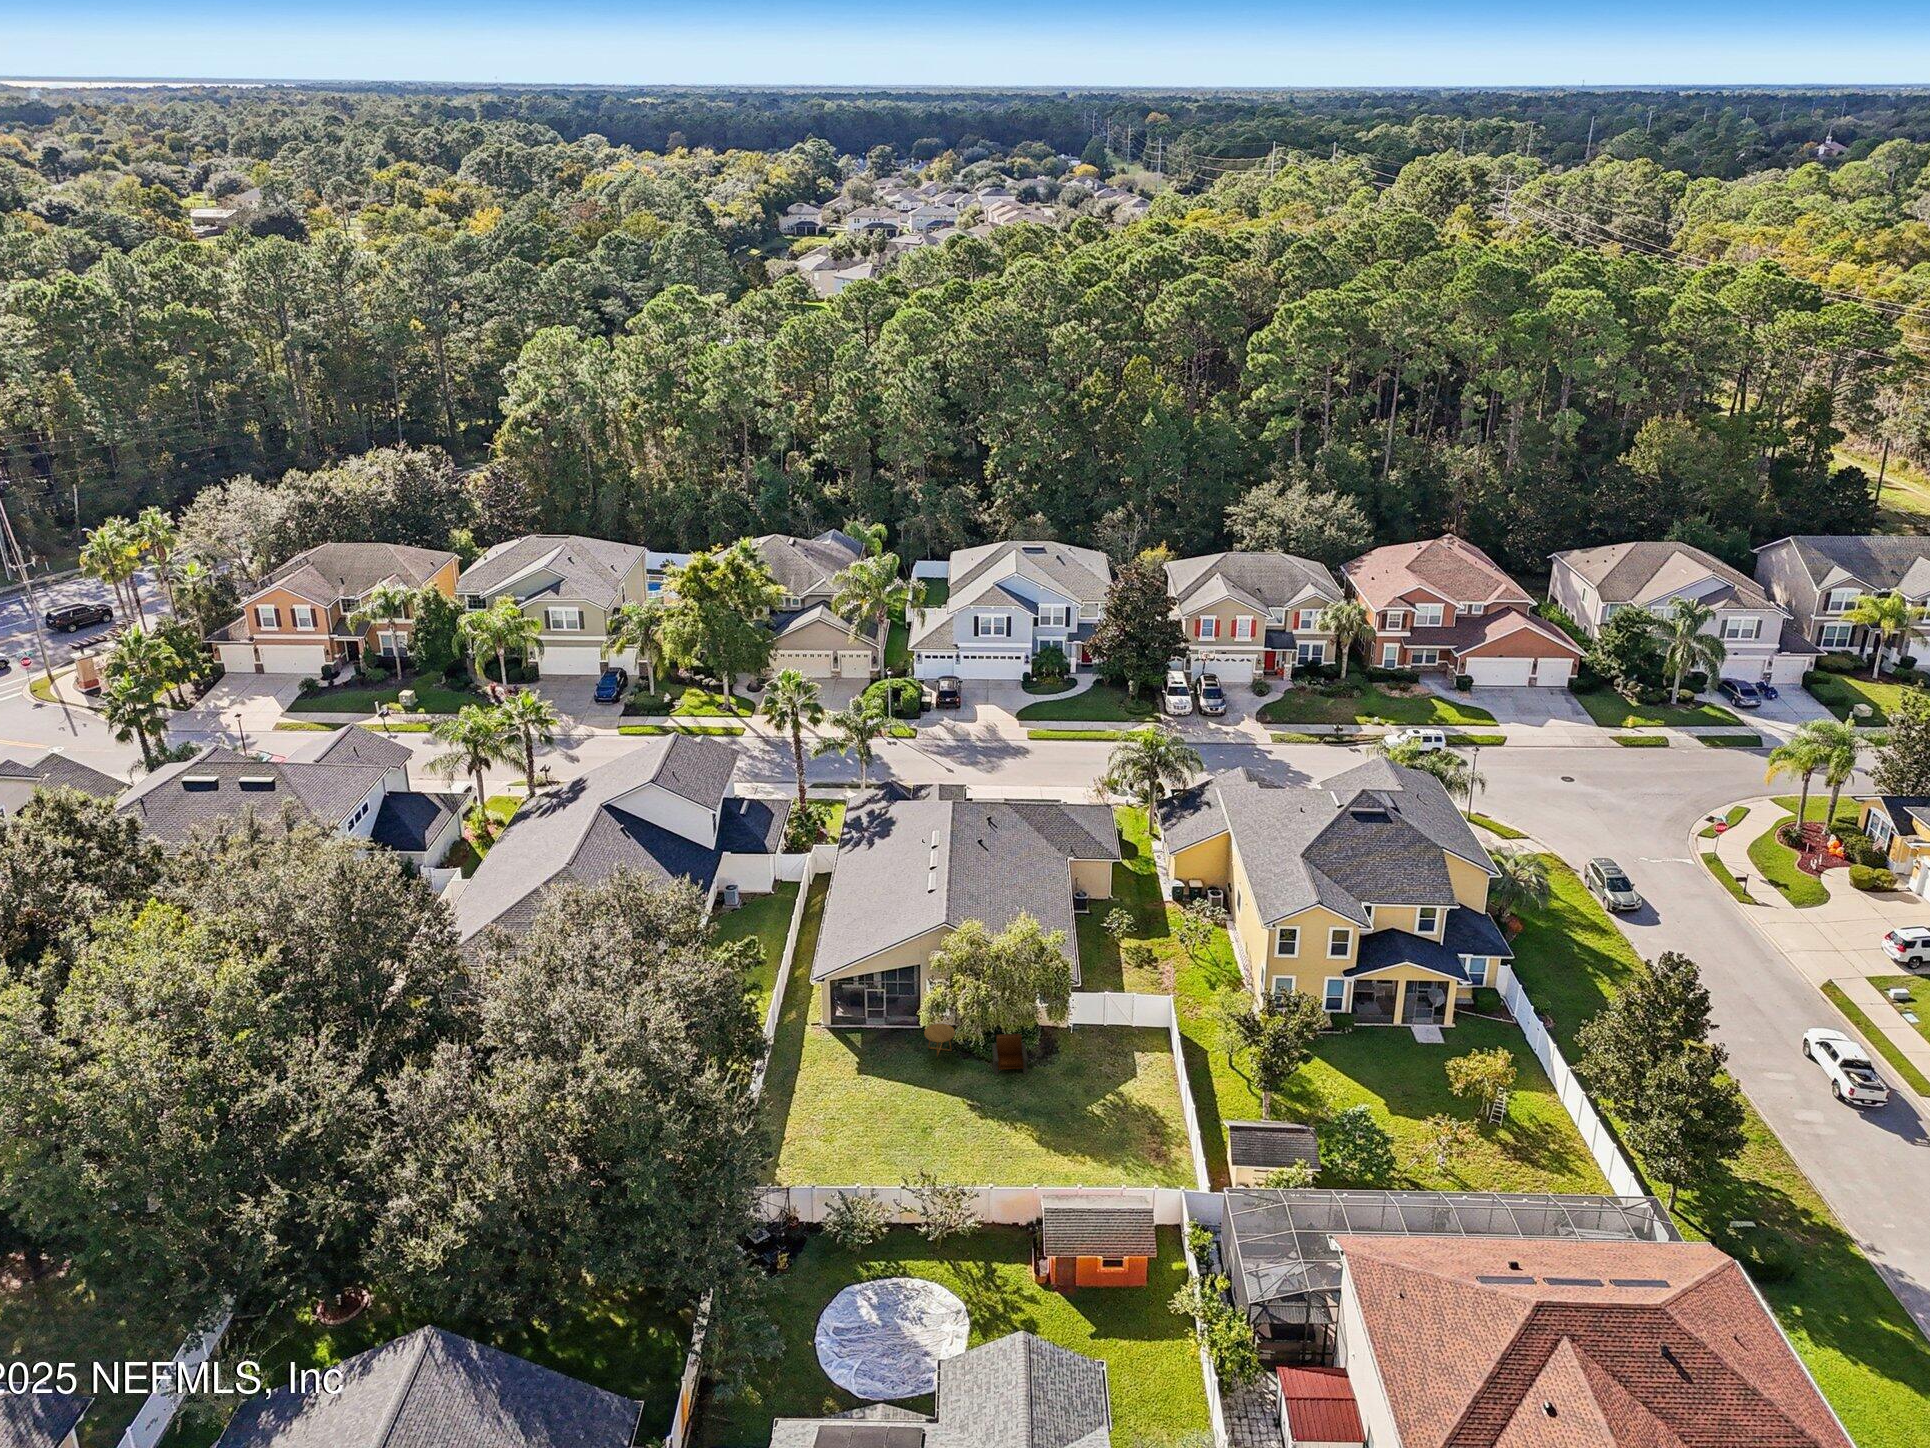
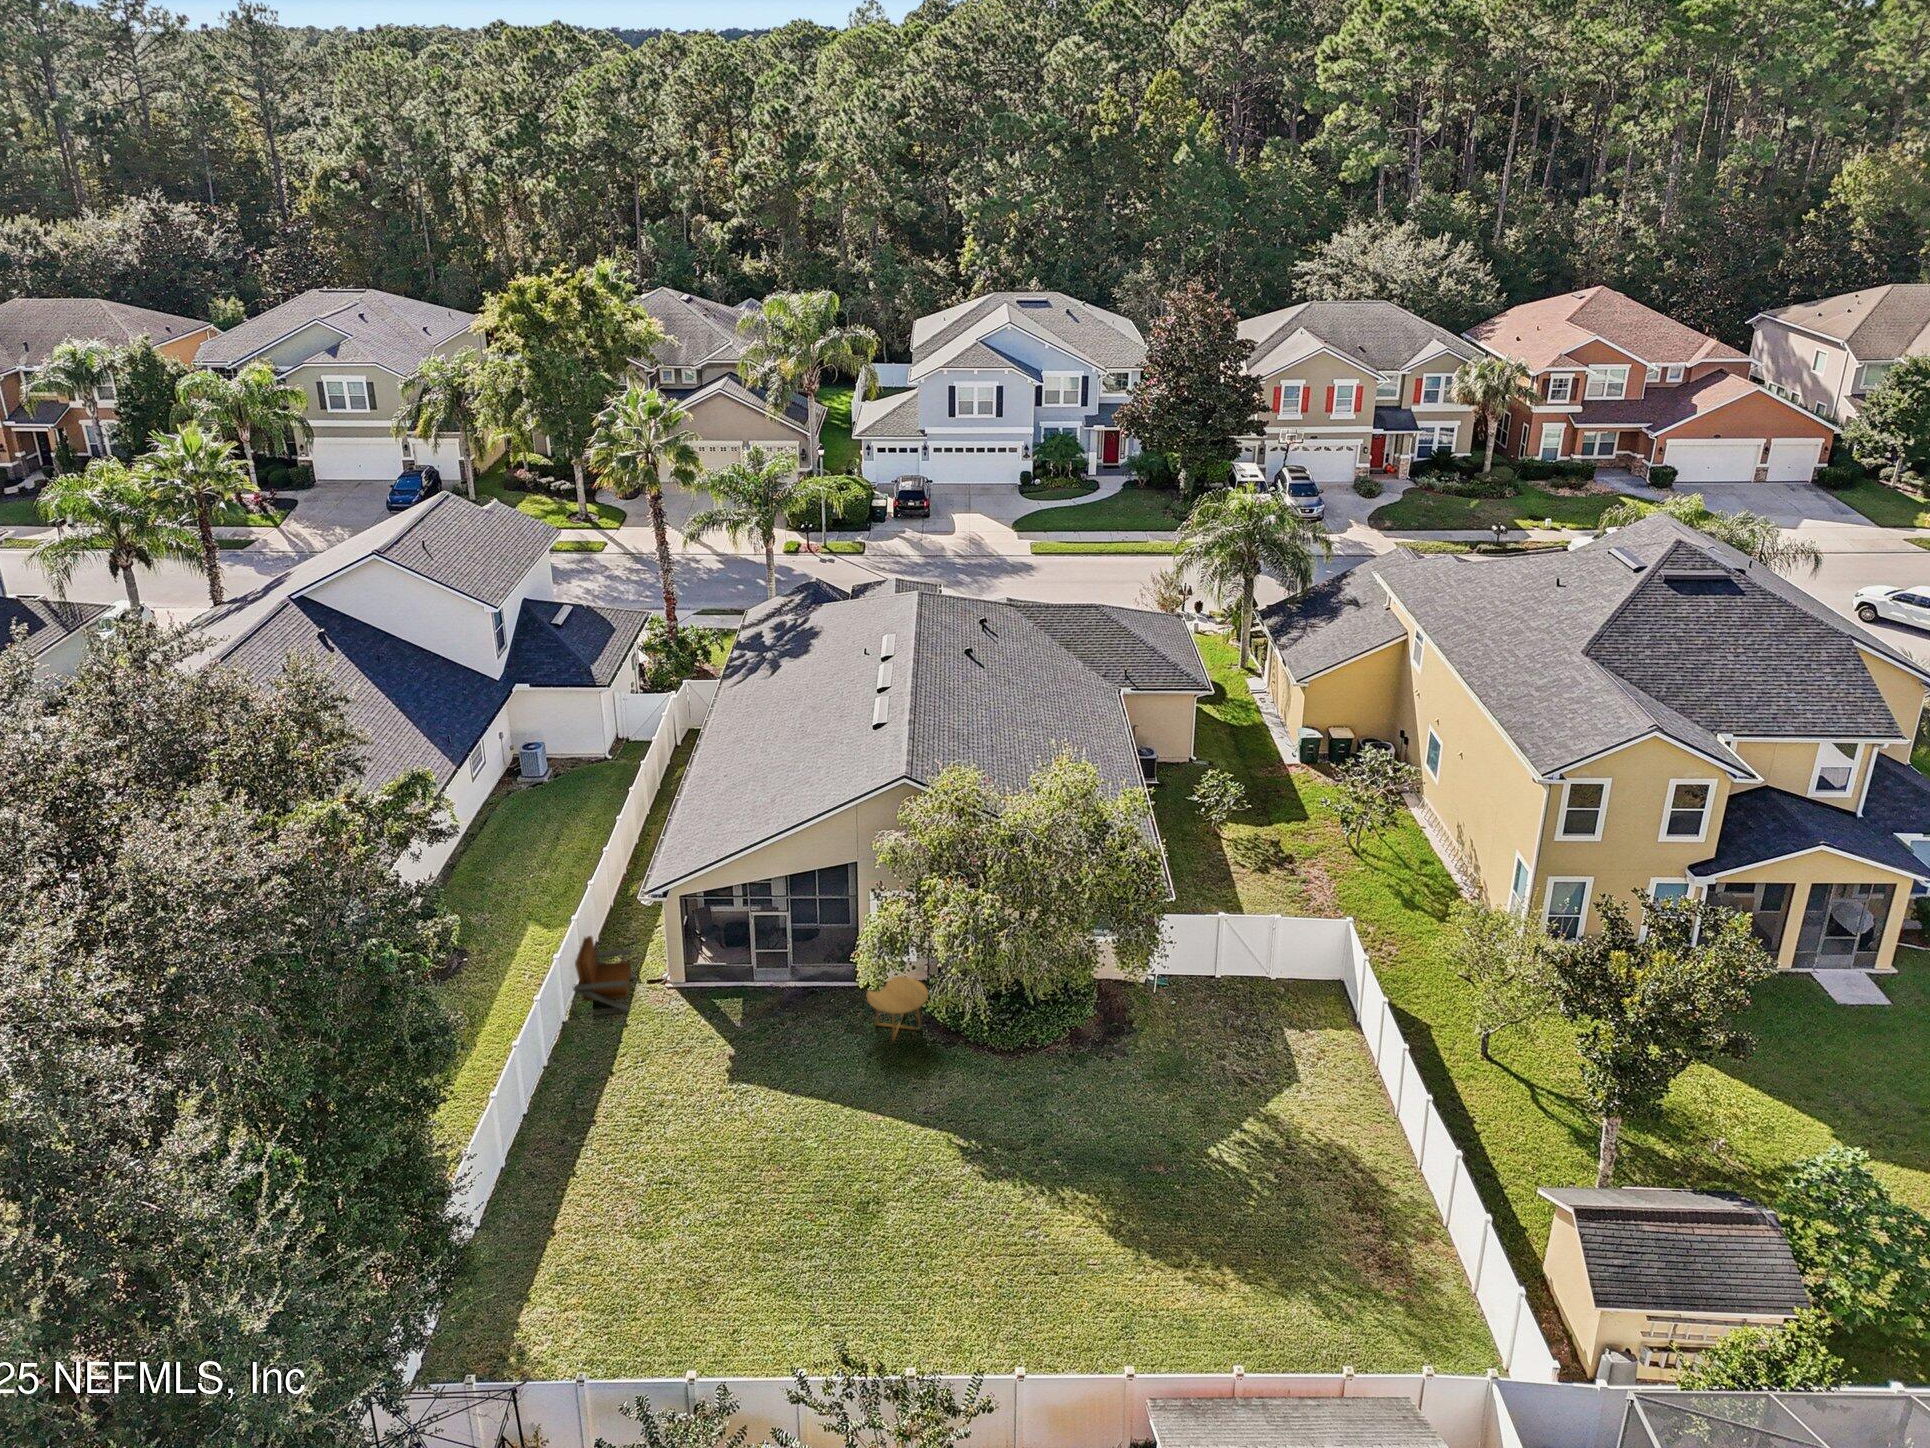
lounge chair: present [992,1034,1028,1075] -> present [573,936,634,1015]

